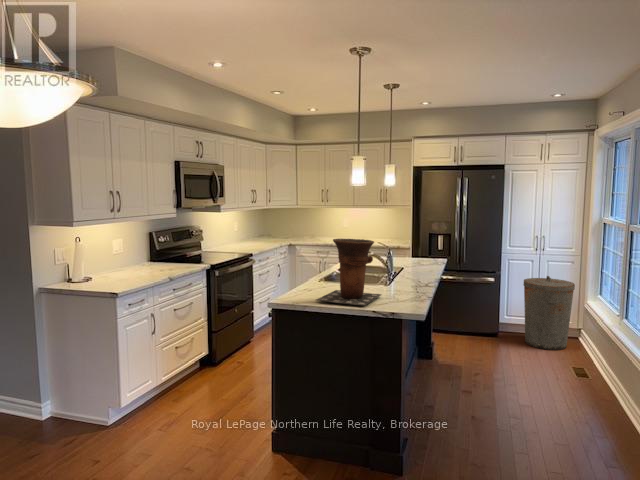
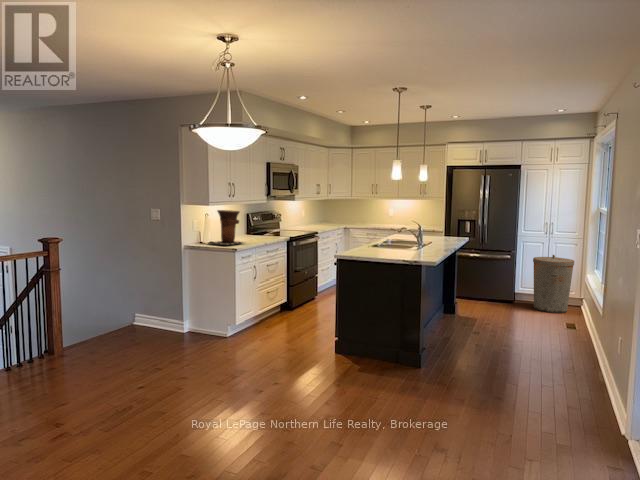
vase: present [316,239,381,305] -> present [211,210,243,245]

